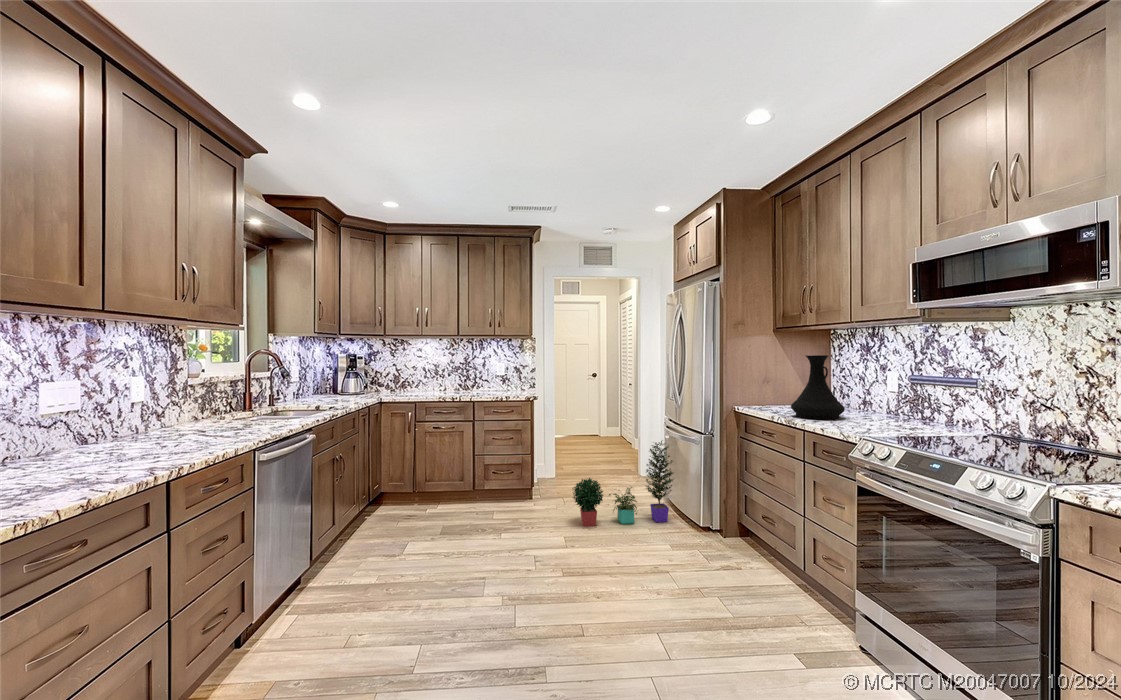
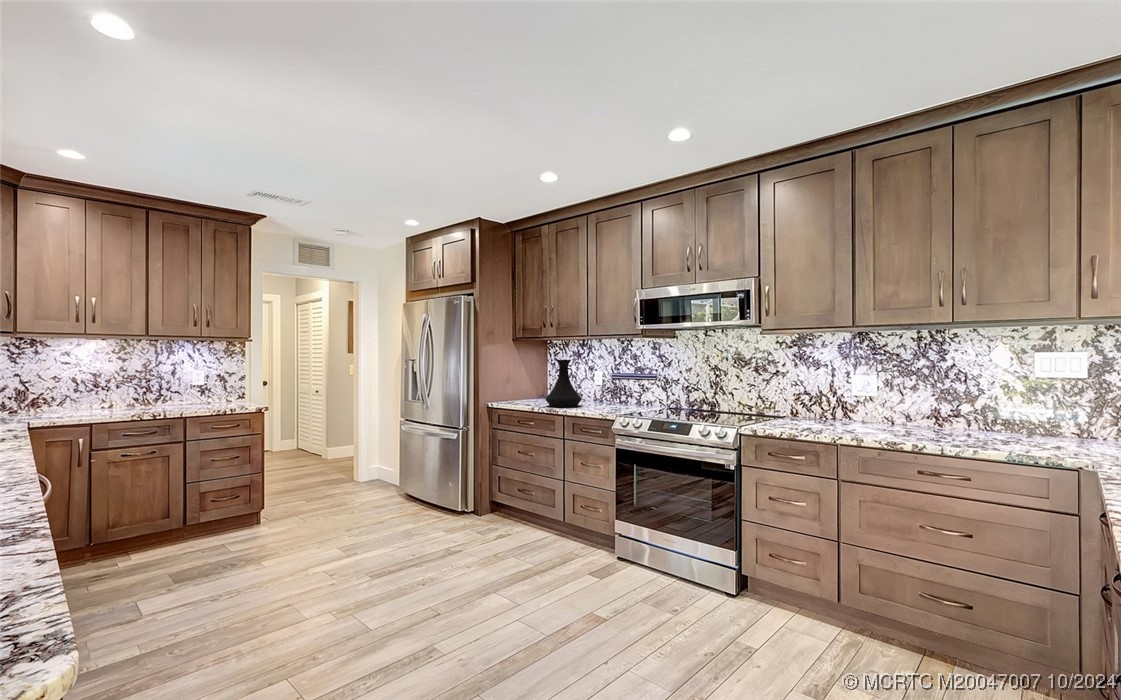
potted plant: present [573,440,673,526] -> none [334,440,434,538]

